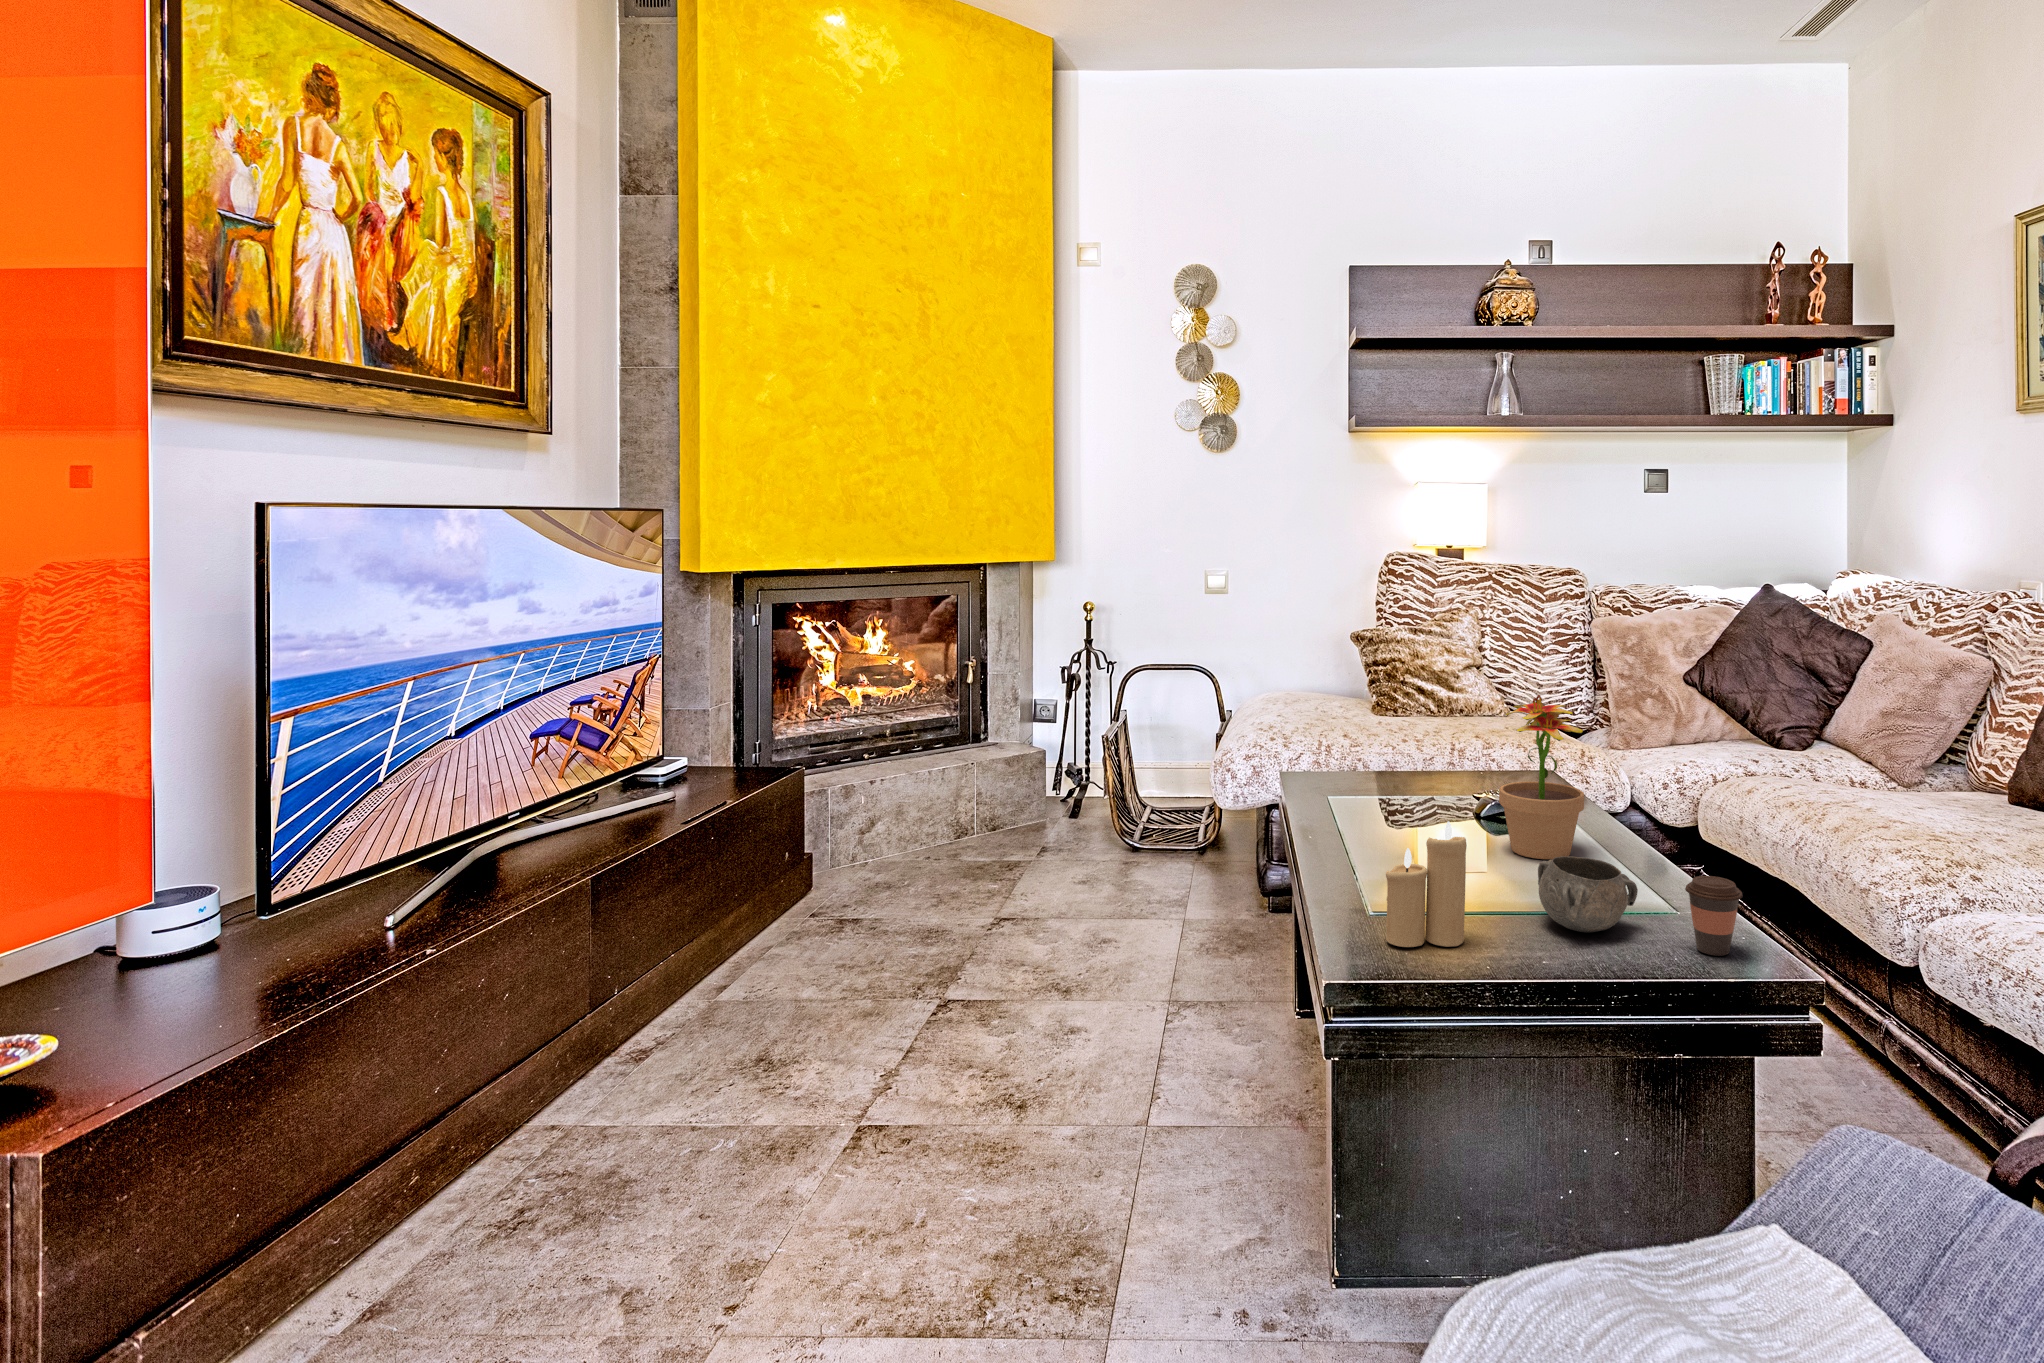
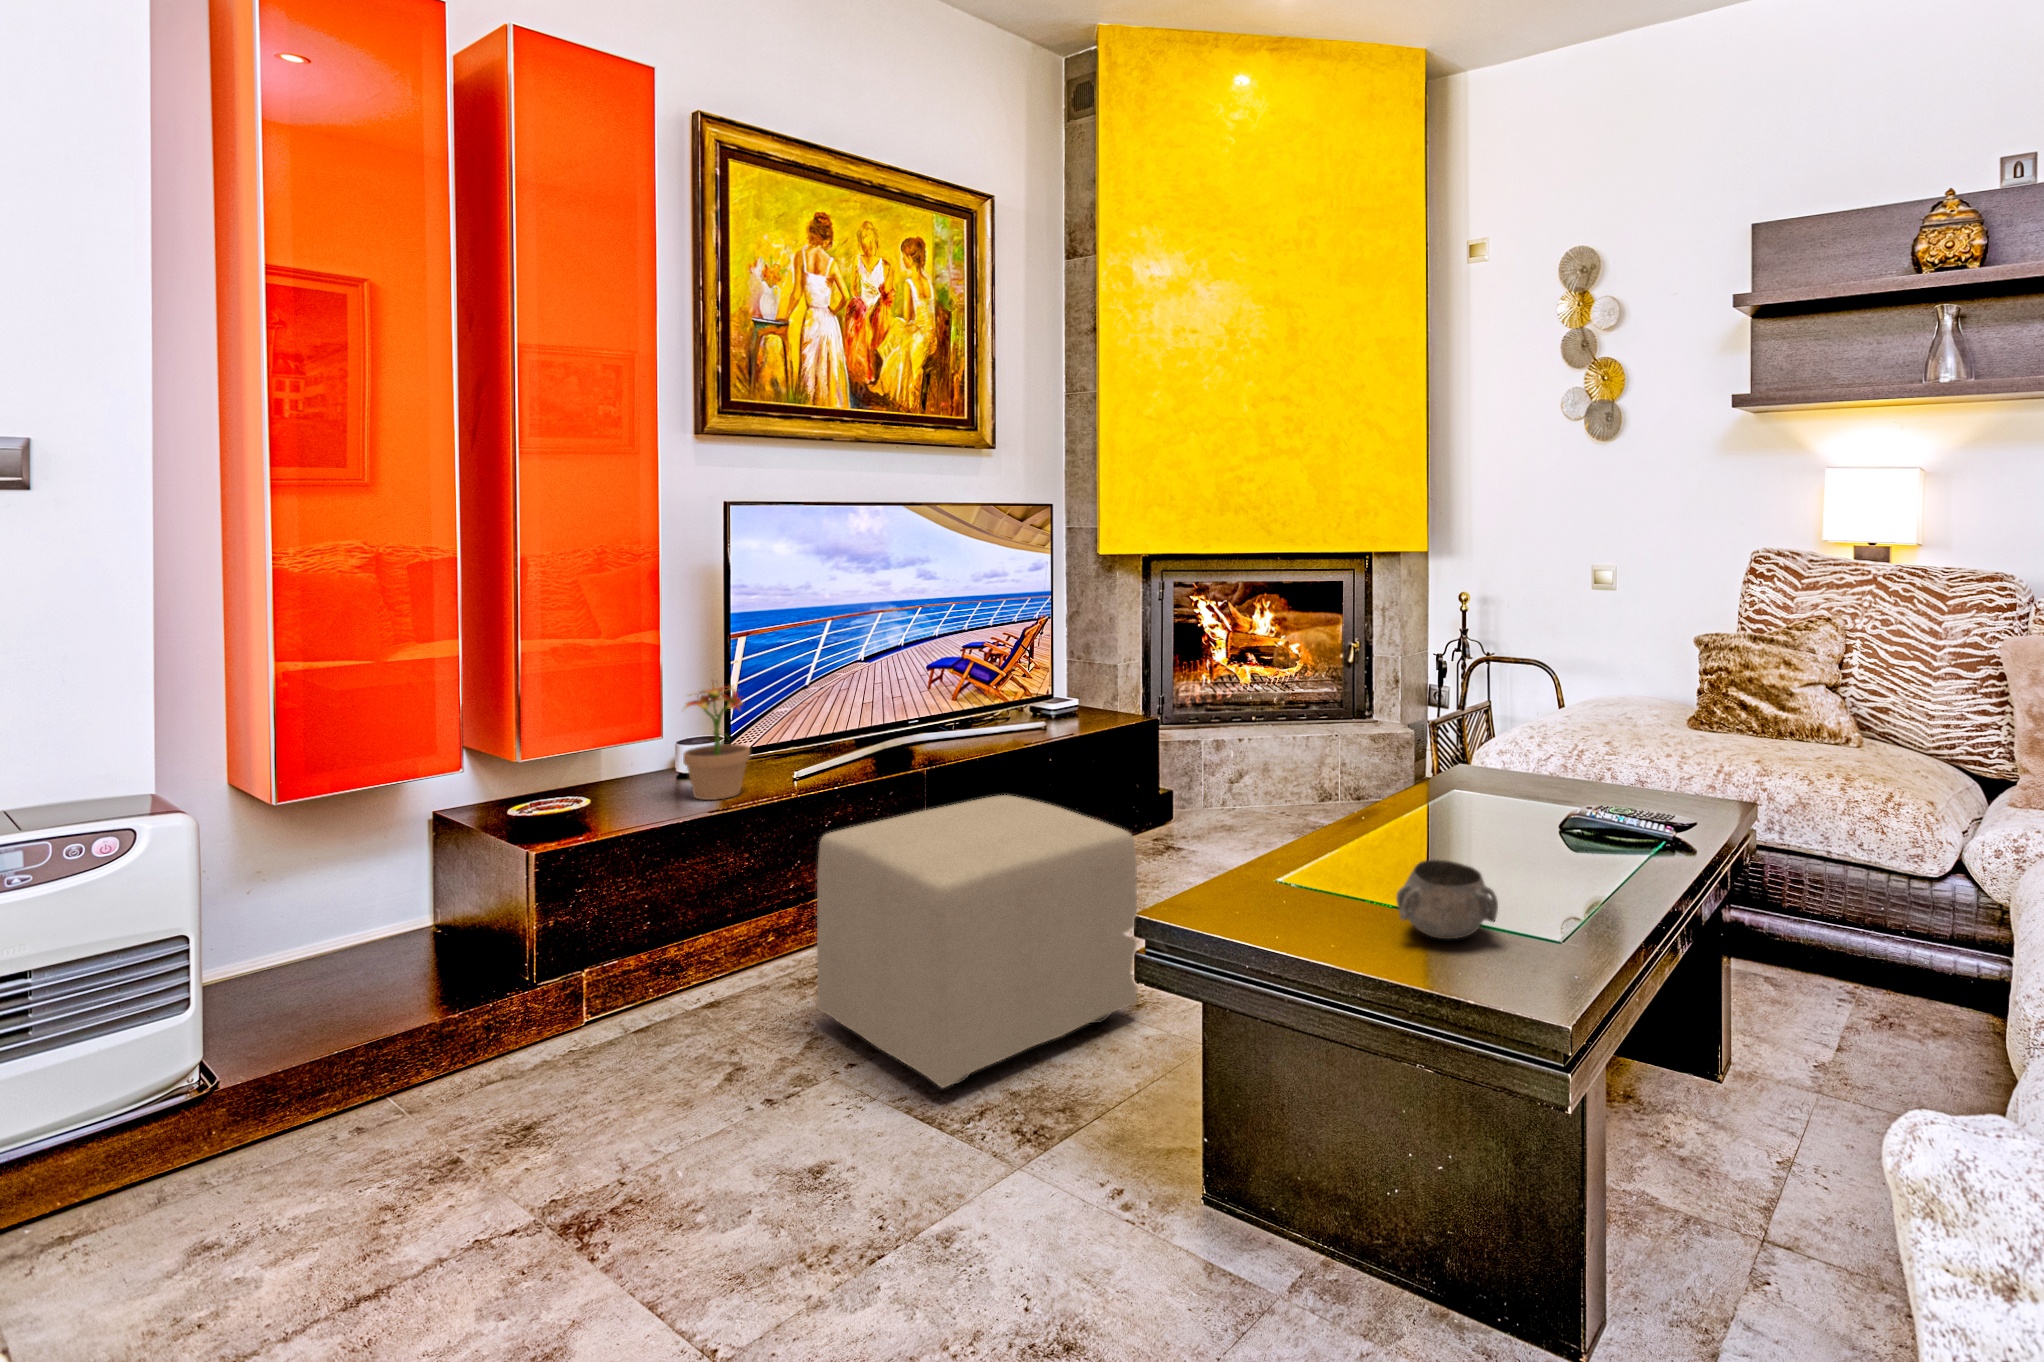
potted plant: present [1499,695,1584,859] -> present [683,684,750,800]
candle: present [1386,821,1467,947] -> none [1252,803,1326,921]
coffee cup: present [1685,876,1743,956] -> none [1494,899,1552,986]
ottoman: none [608,887,1036,1283] -> present [817,795,1137,1088]

